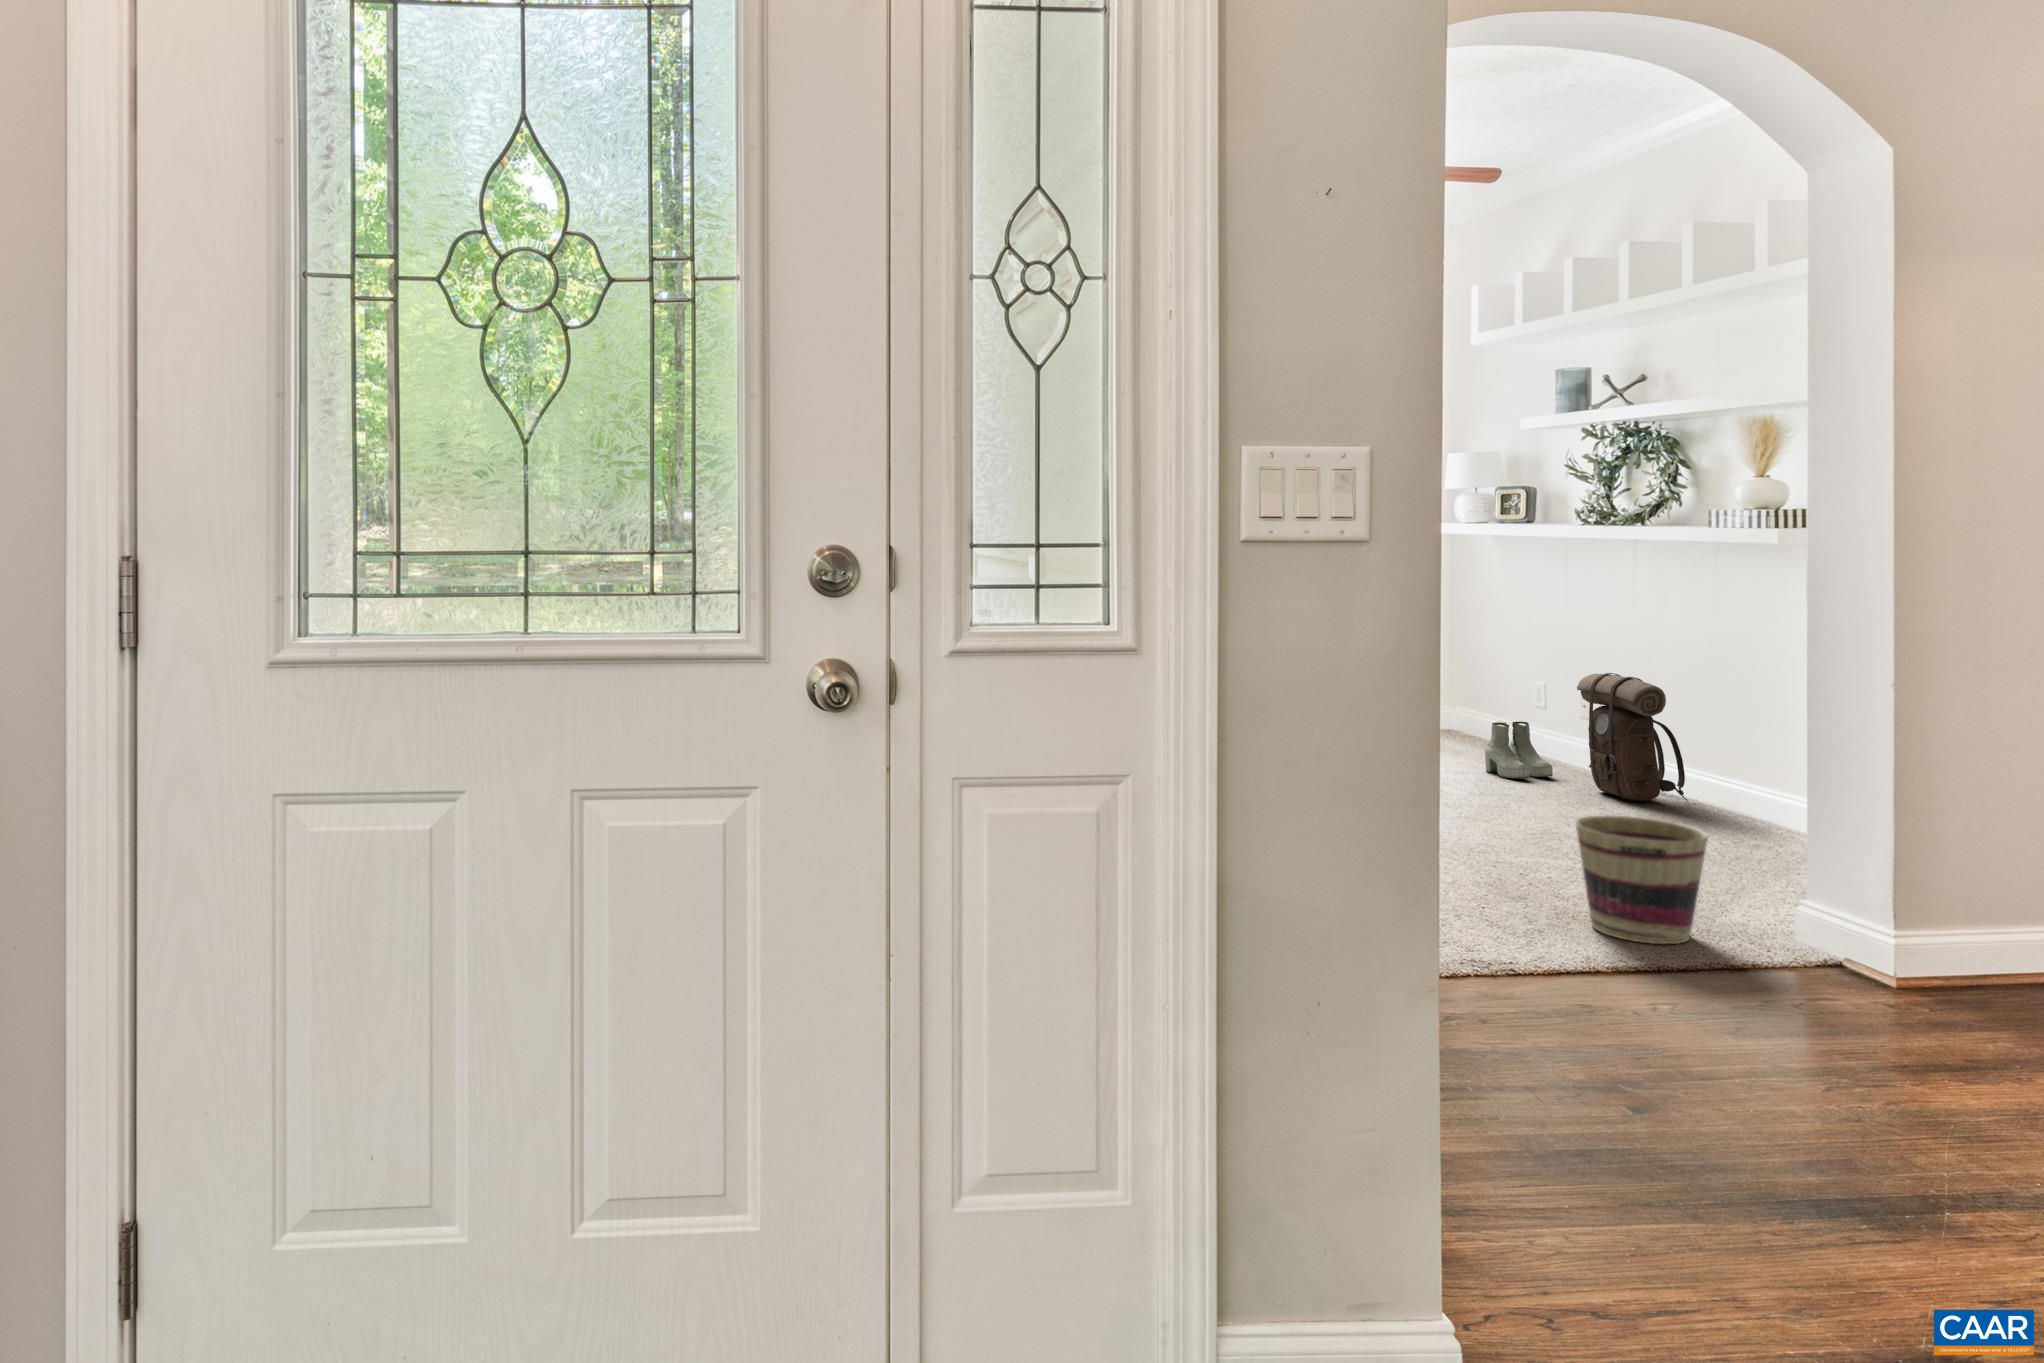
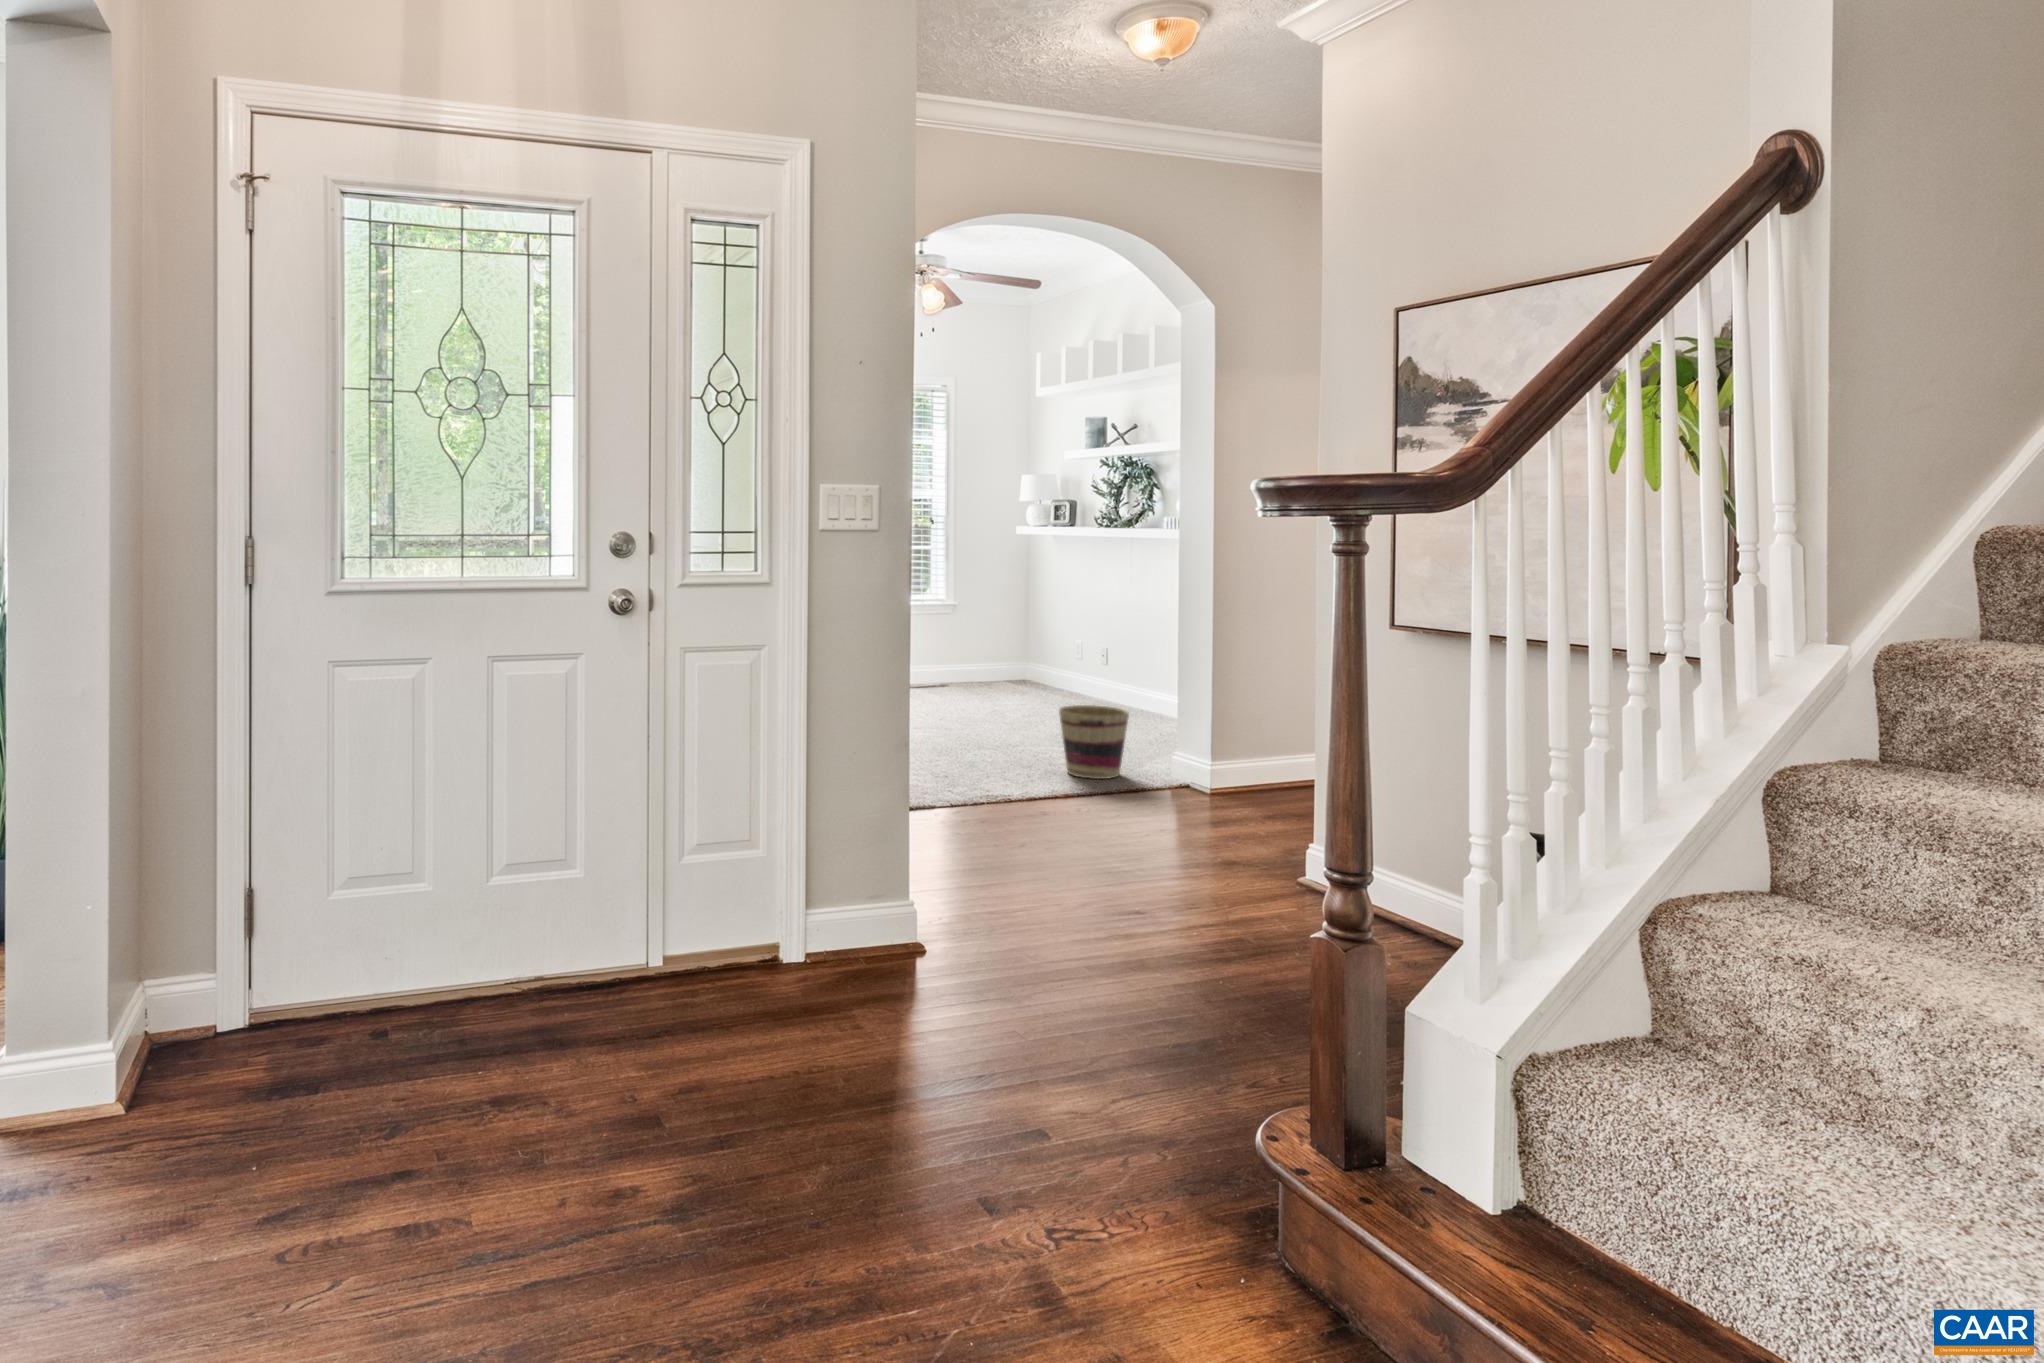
backpack: present [1577,673,1687,801] -> none [1093,625,1156,709]
boots: present [1485,722,1553,779] -> none [1038,661,1079,698]

